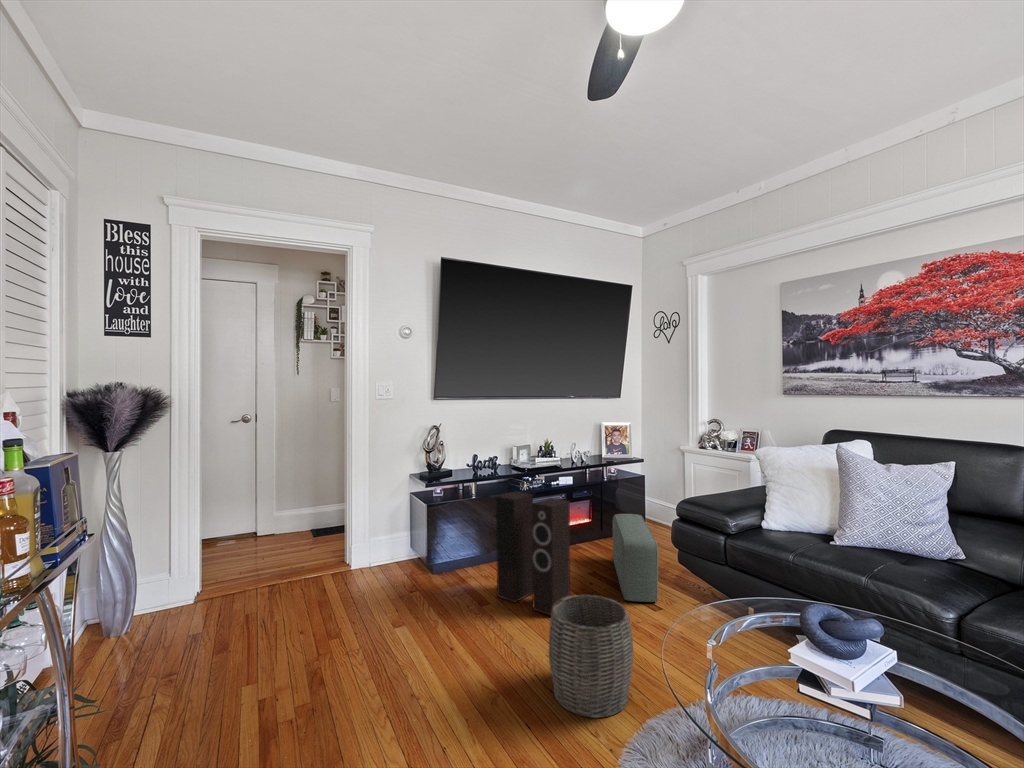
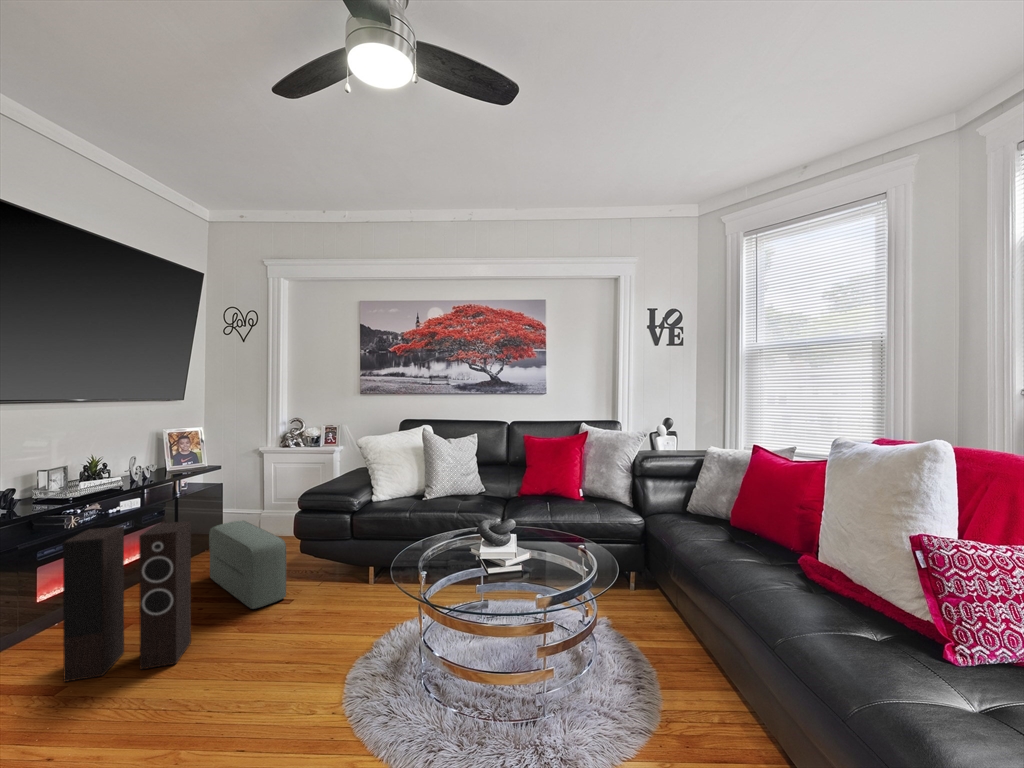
woven basket: present [549,595,633,718] -> none [229,602,326,737]

